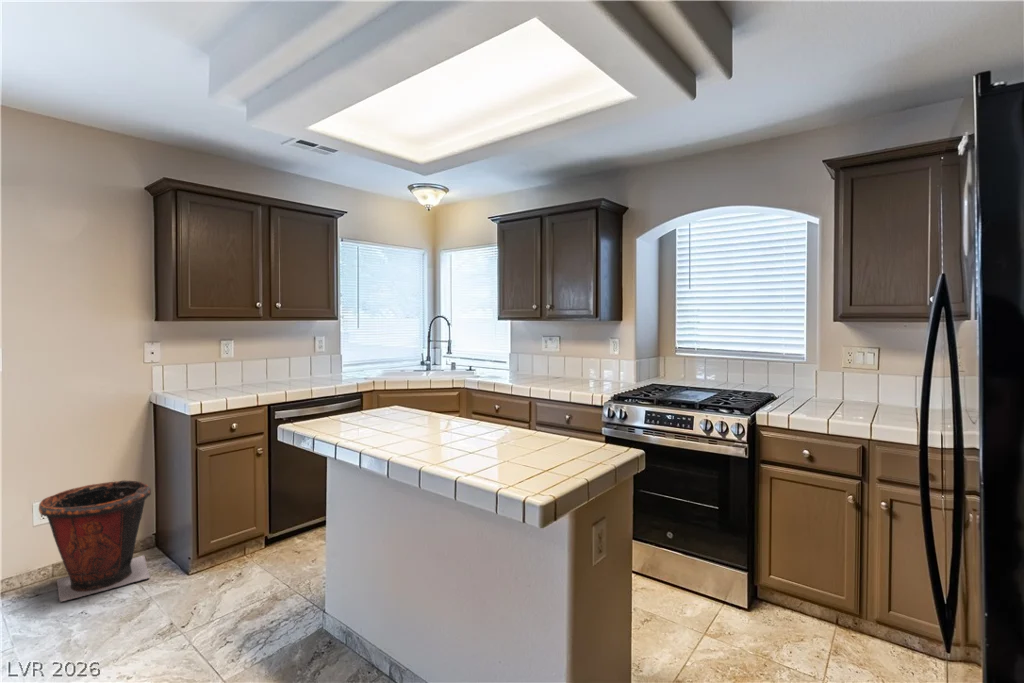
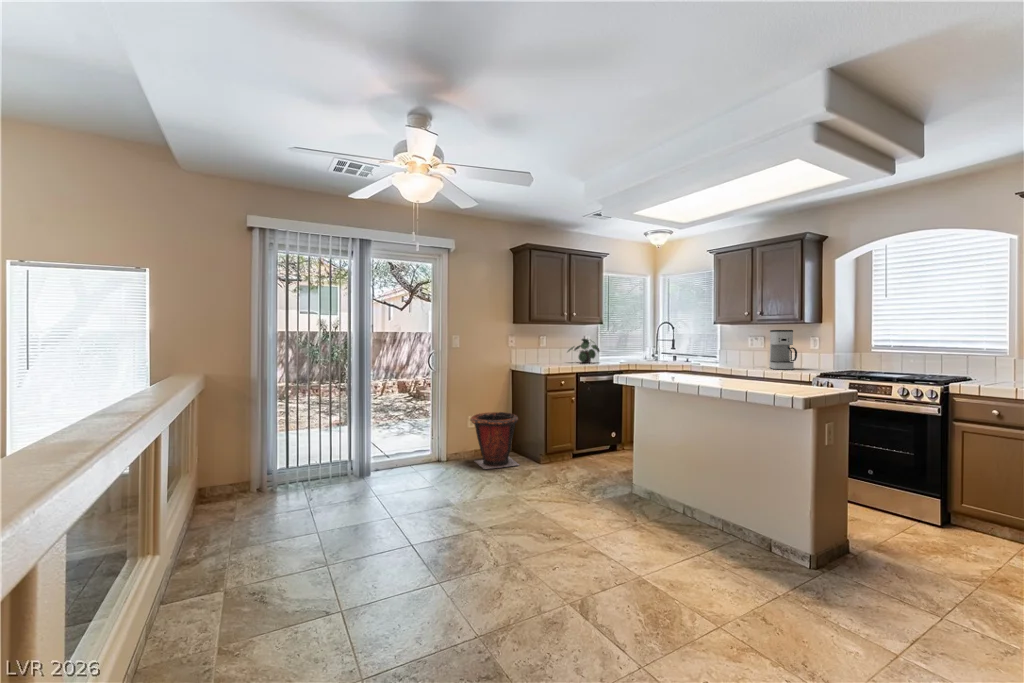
coffee maker: none [558,332,590,389] -> present [769,330,797,370]
potted plant: none [270,343,328,382] -> present [568,339,600,363]

